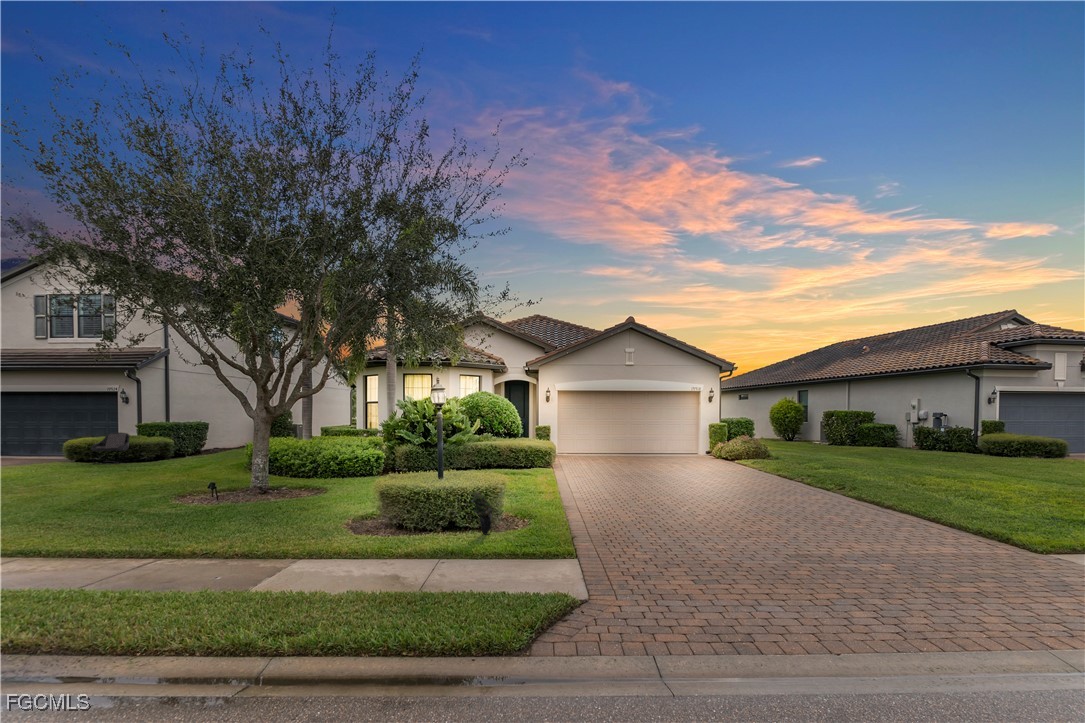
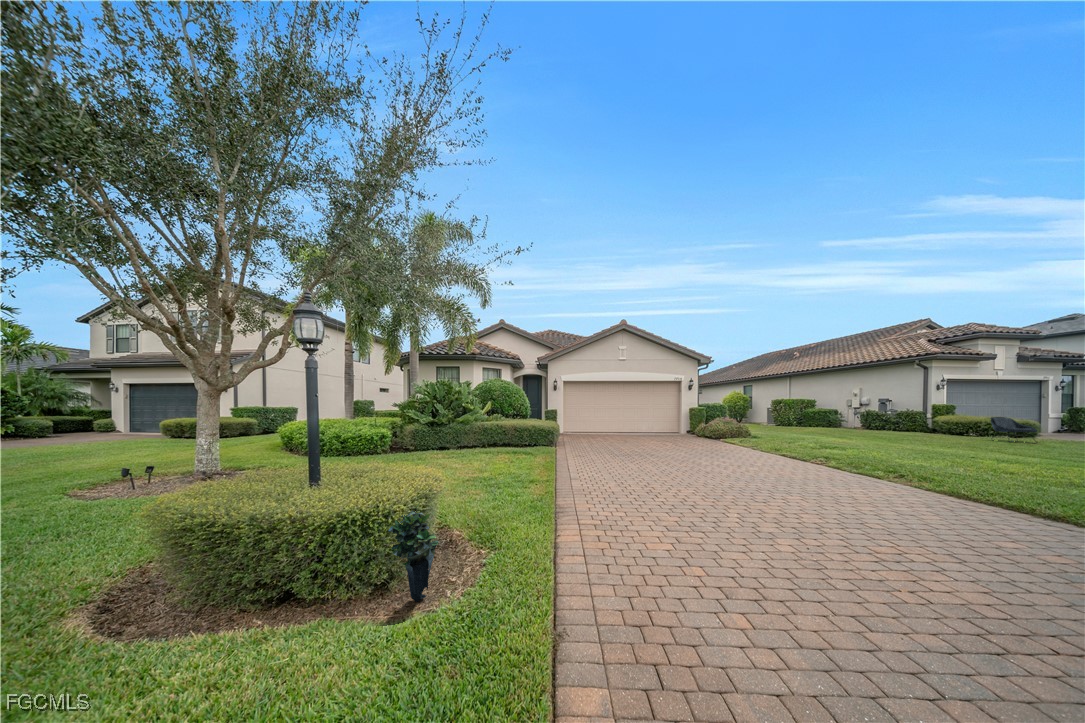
lounge chair: present [91,432,130,463] -> present [990,417,1037,443]

